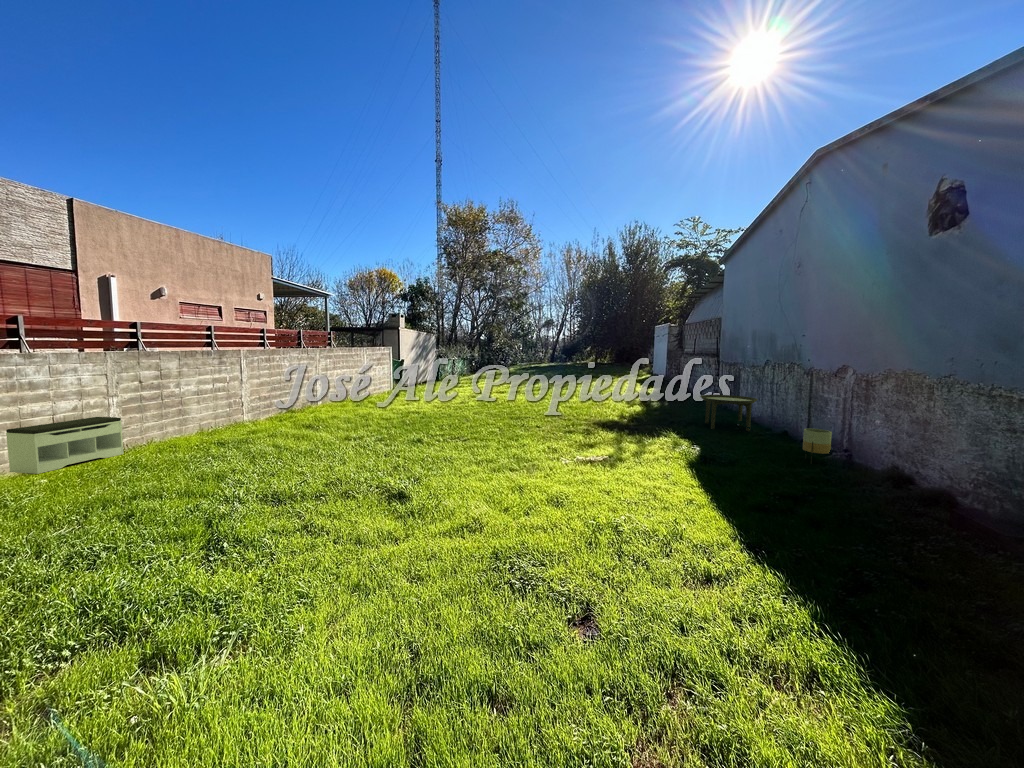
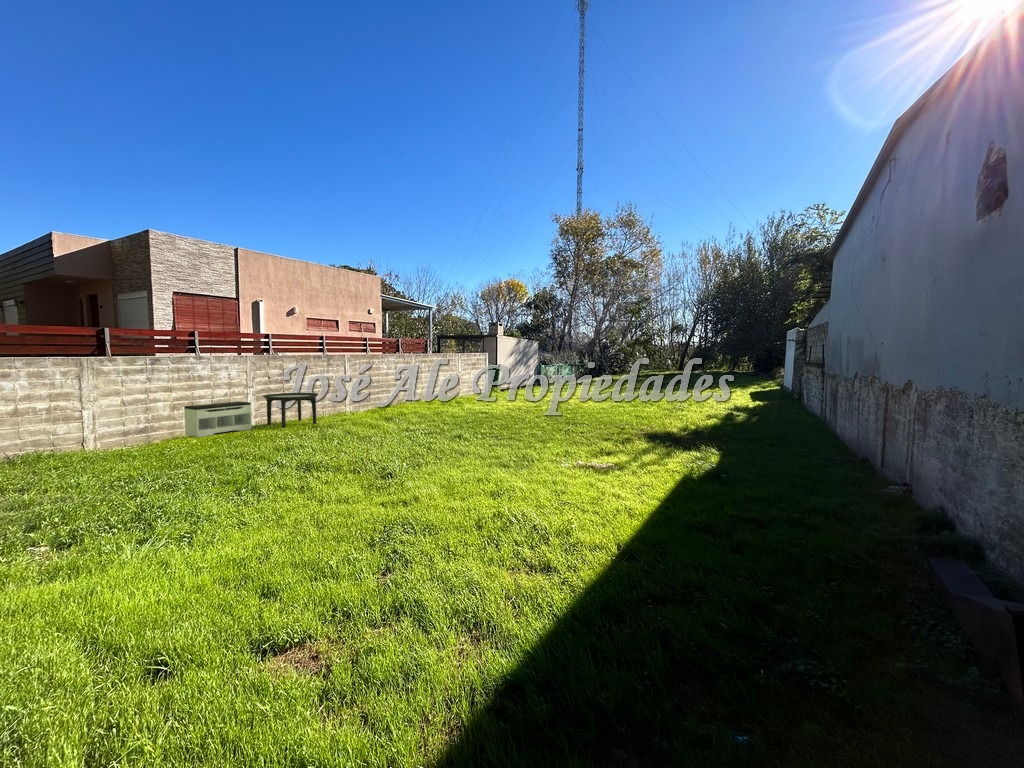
round table: present [700,395,758,431] -> present [263,393,319,427]
planter: present [803,429,832,463] -> none [852,440,889,482]

